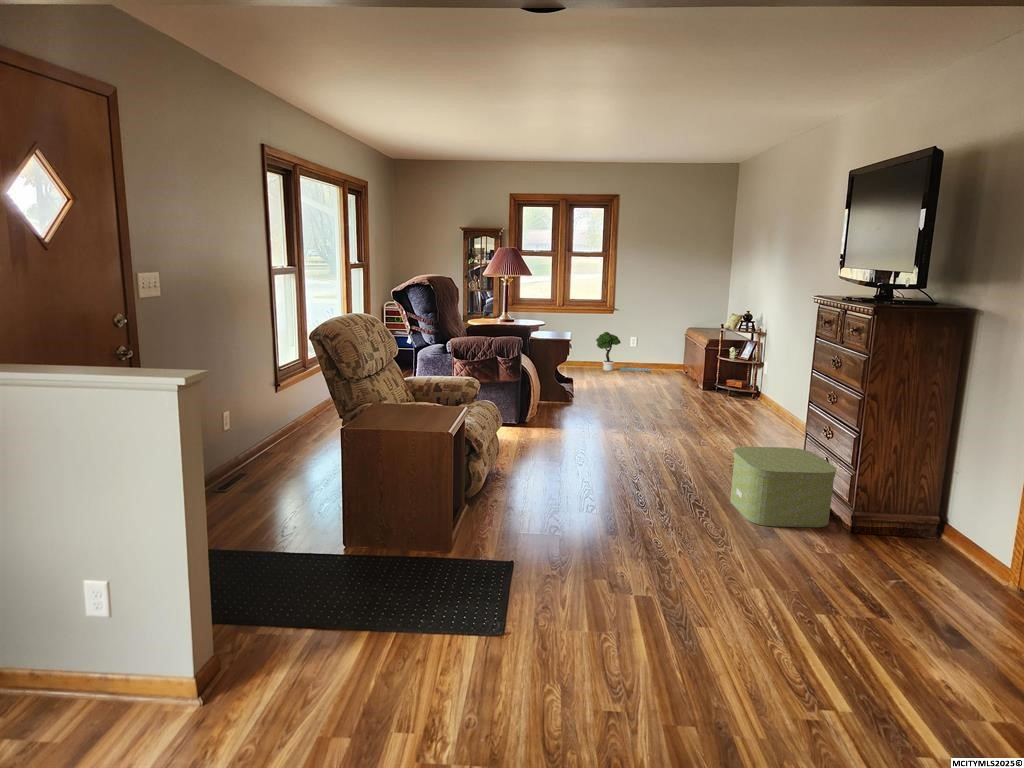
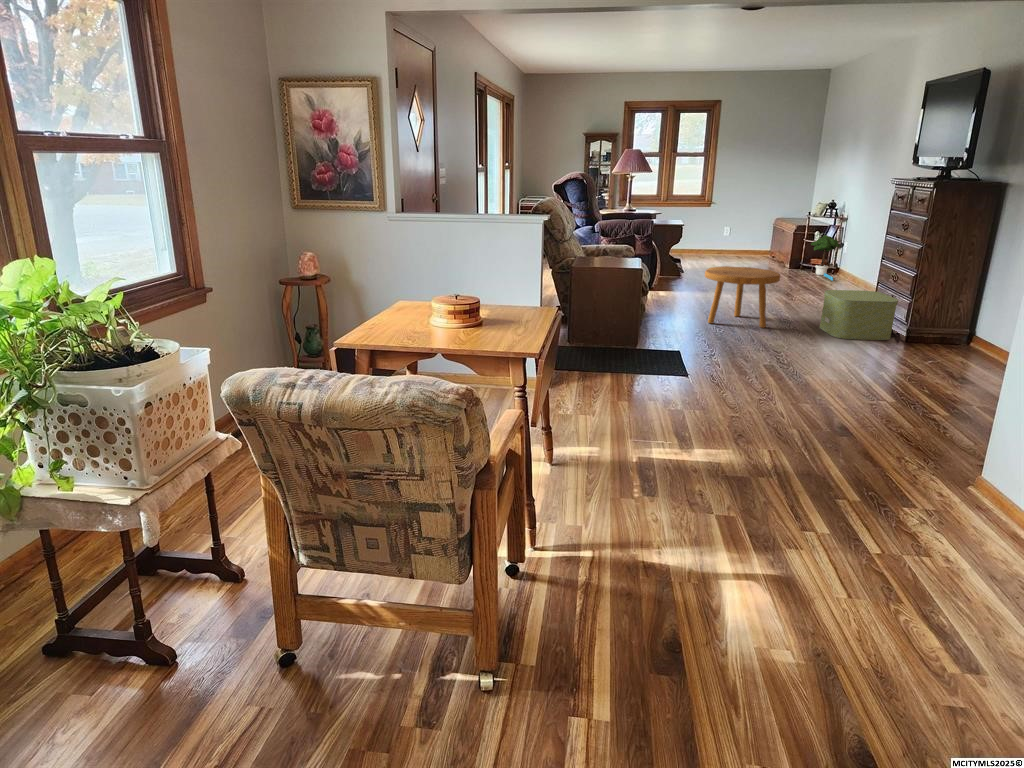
potted tree: present [596,332,650,372] -> present [811,235,839,281]
footstool: none [568,409,672,502] -> present [705,266,780,328]

